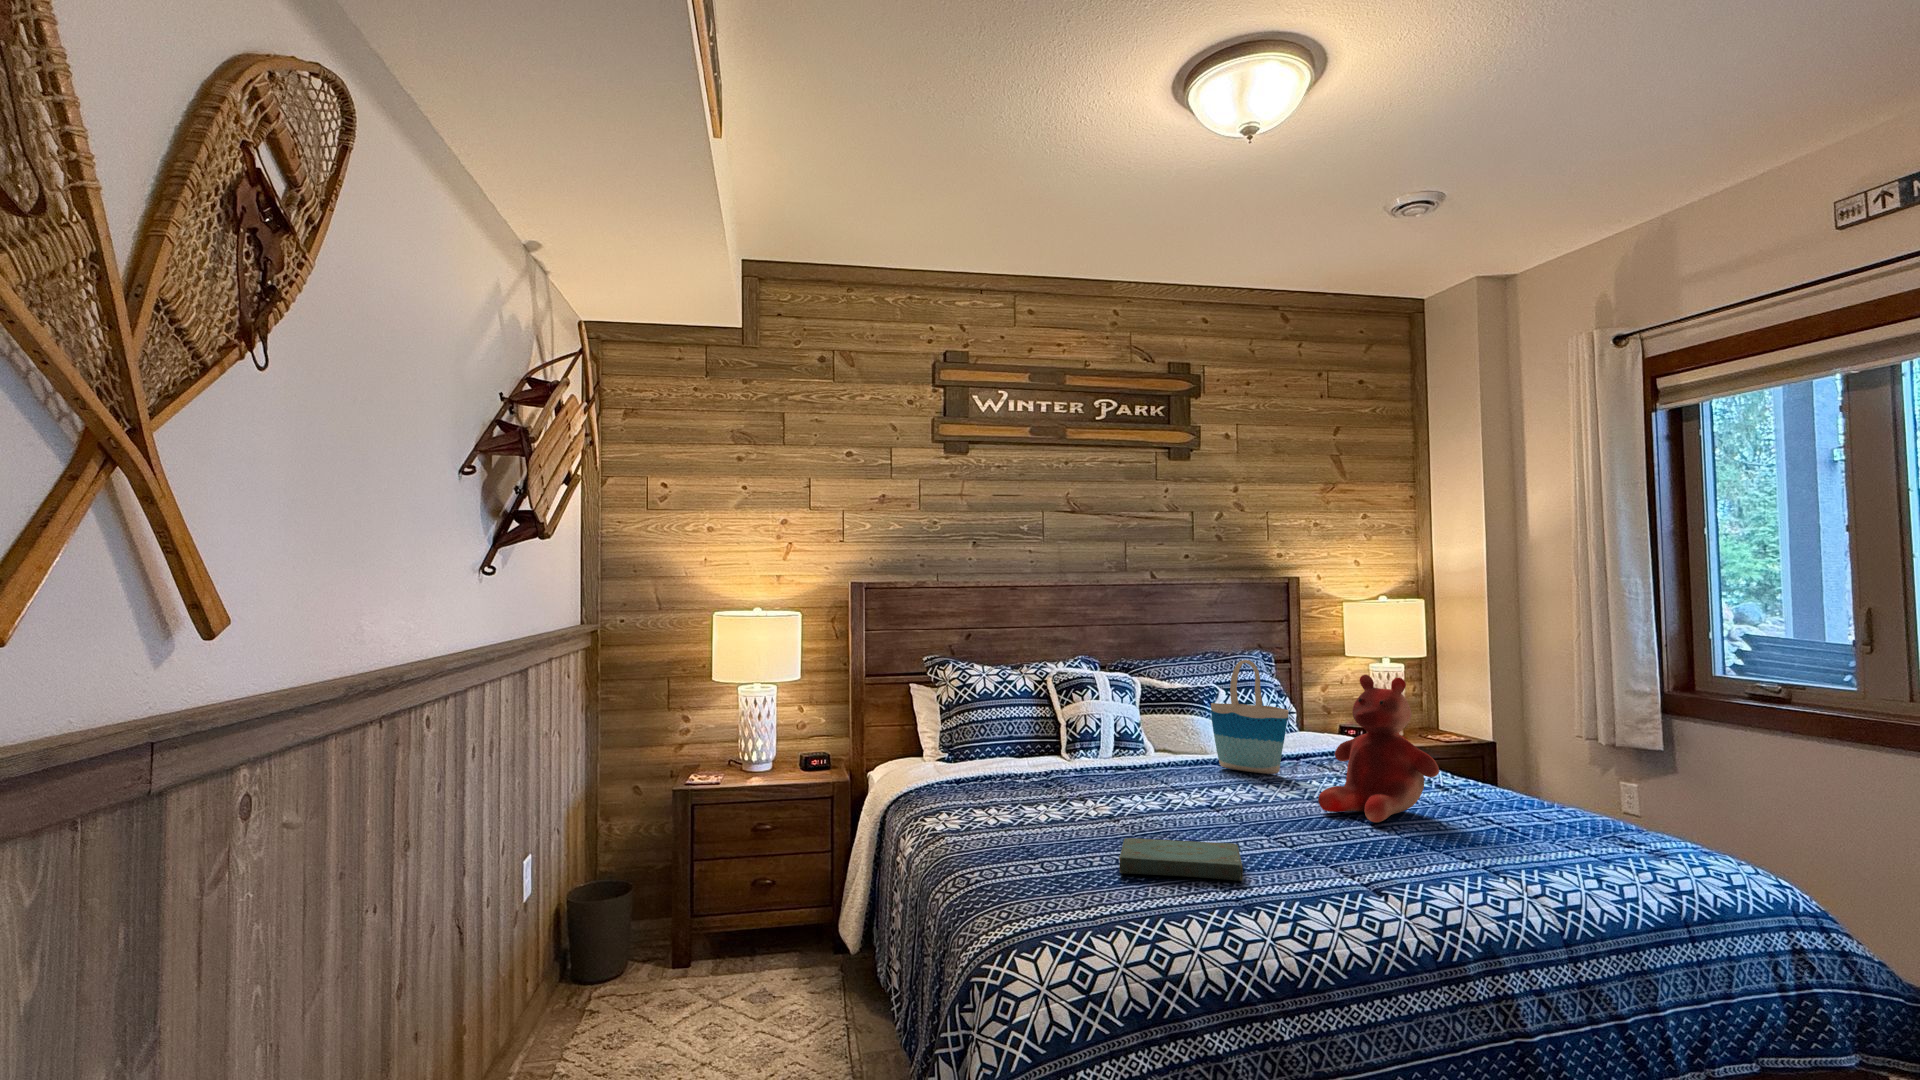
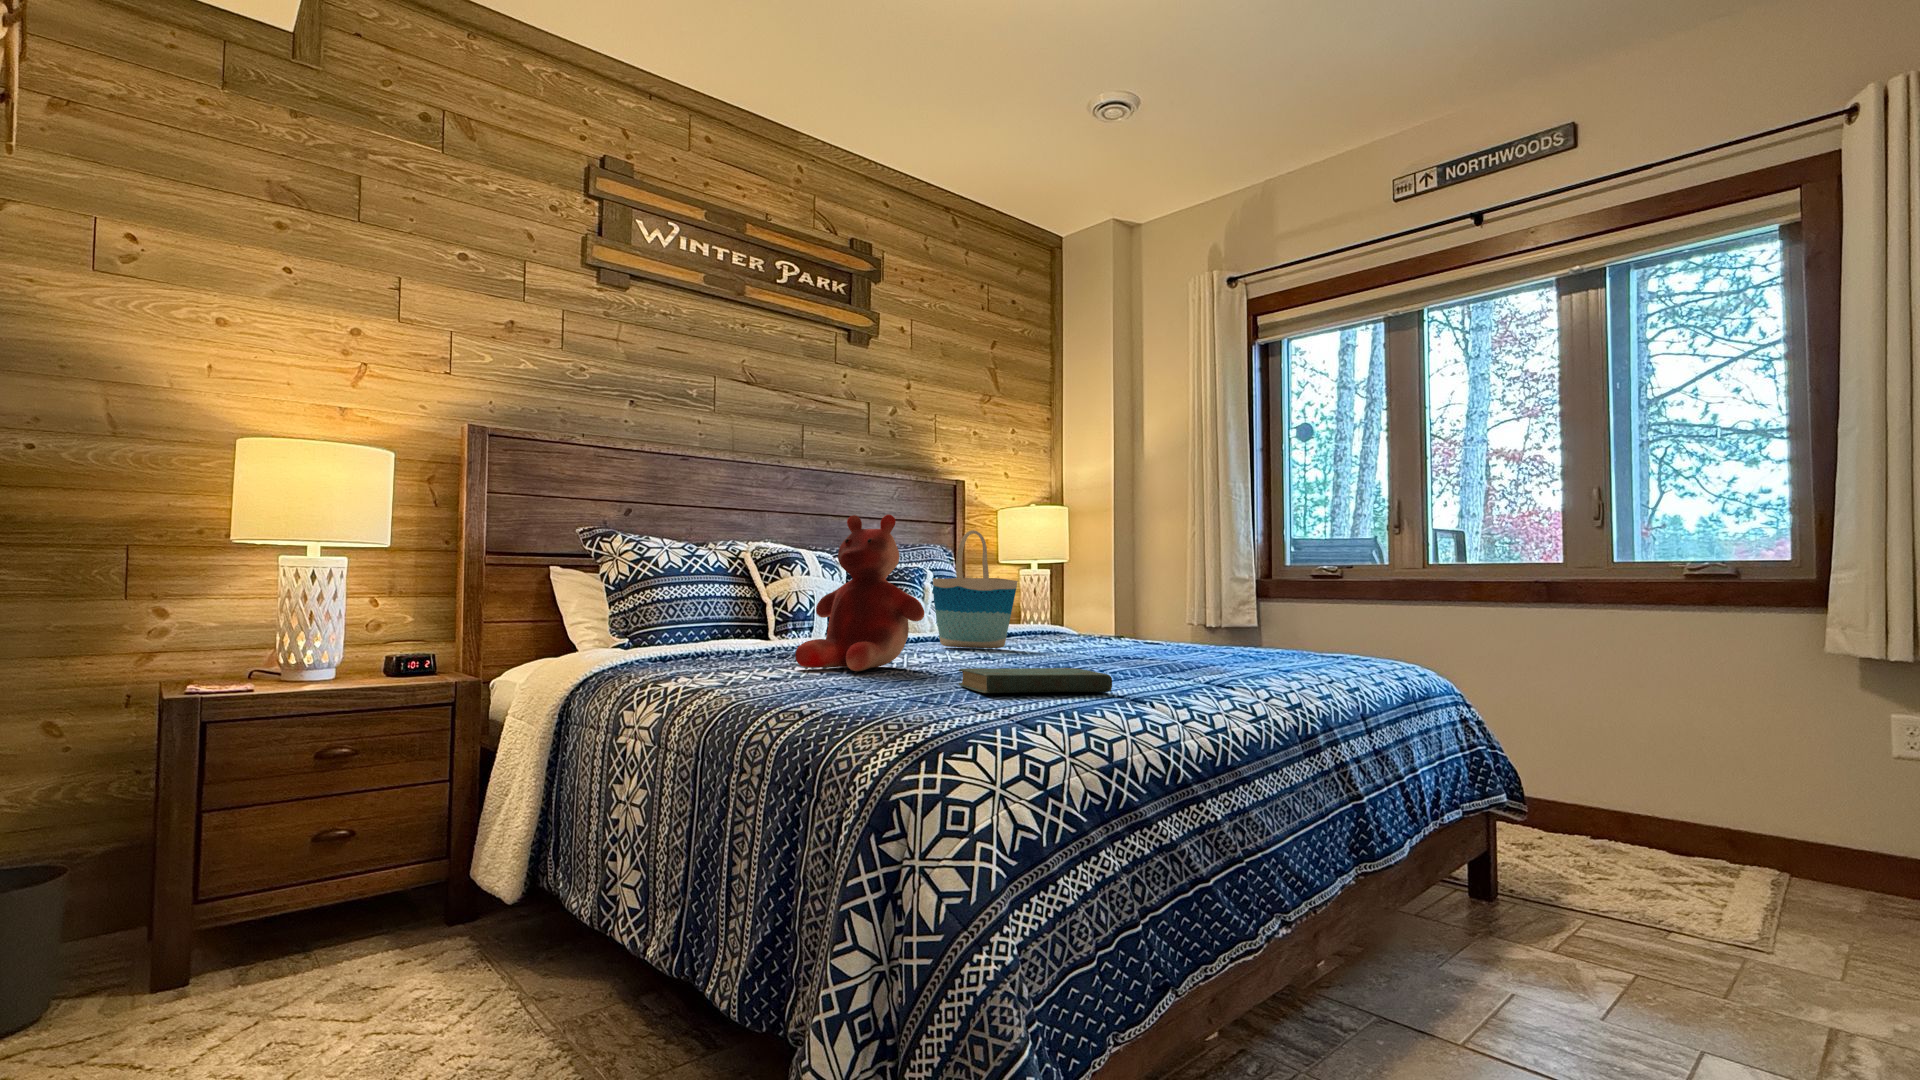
teddy bear: present [1318,675,1439,822] -> present [795,515,924,671]

